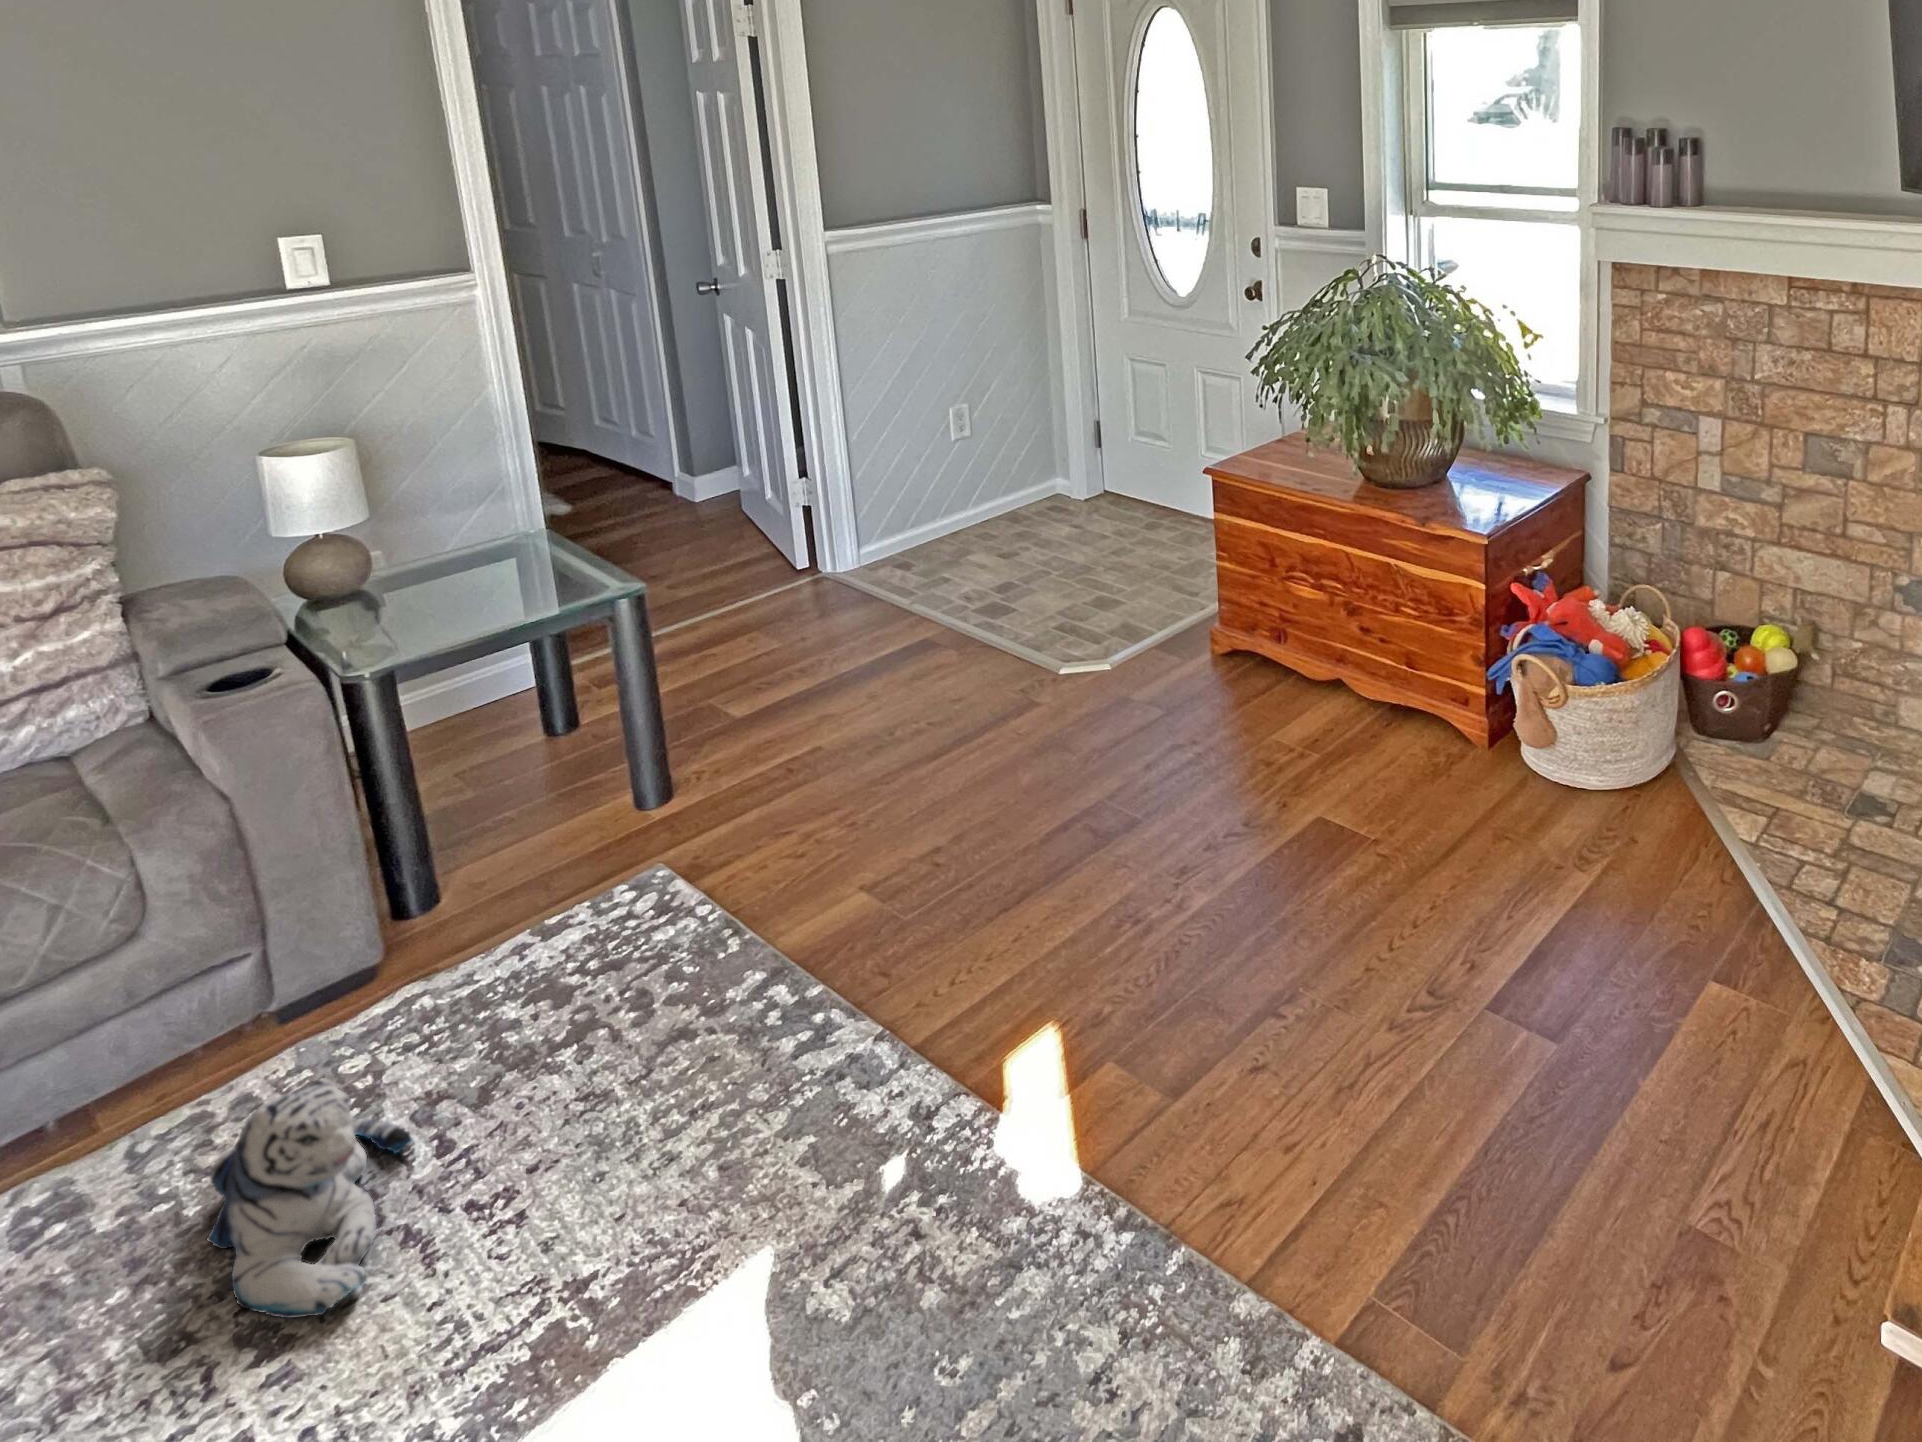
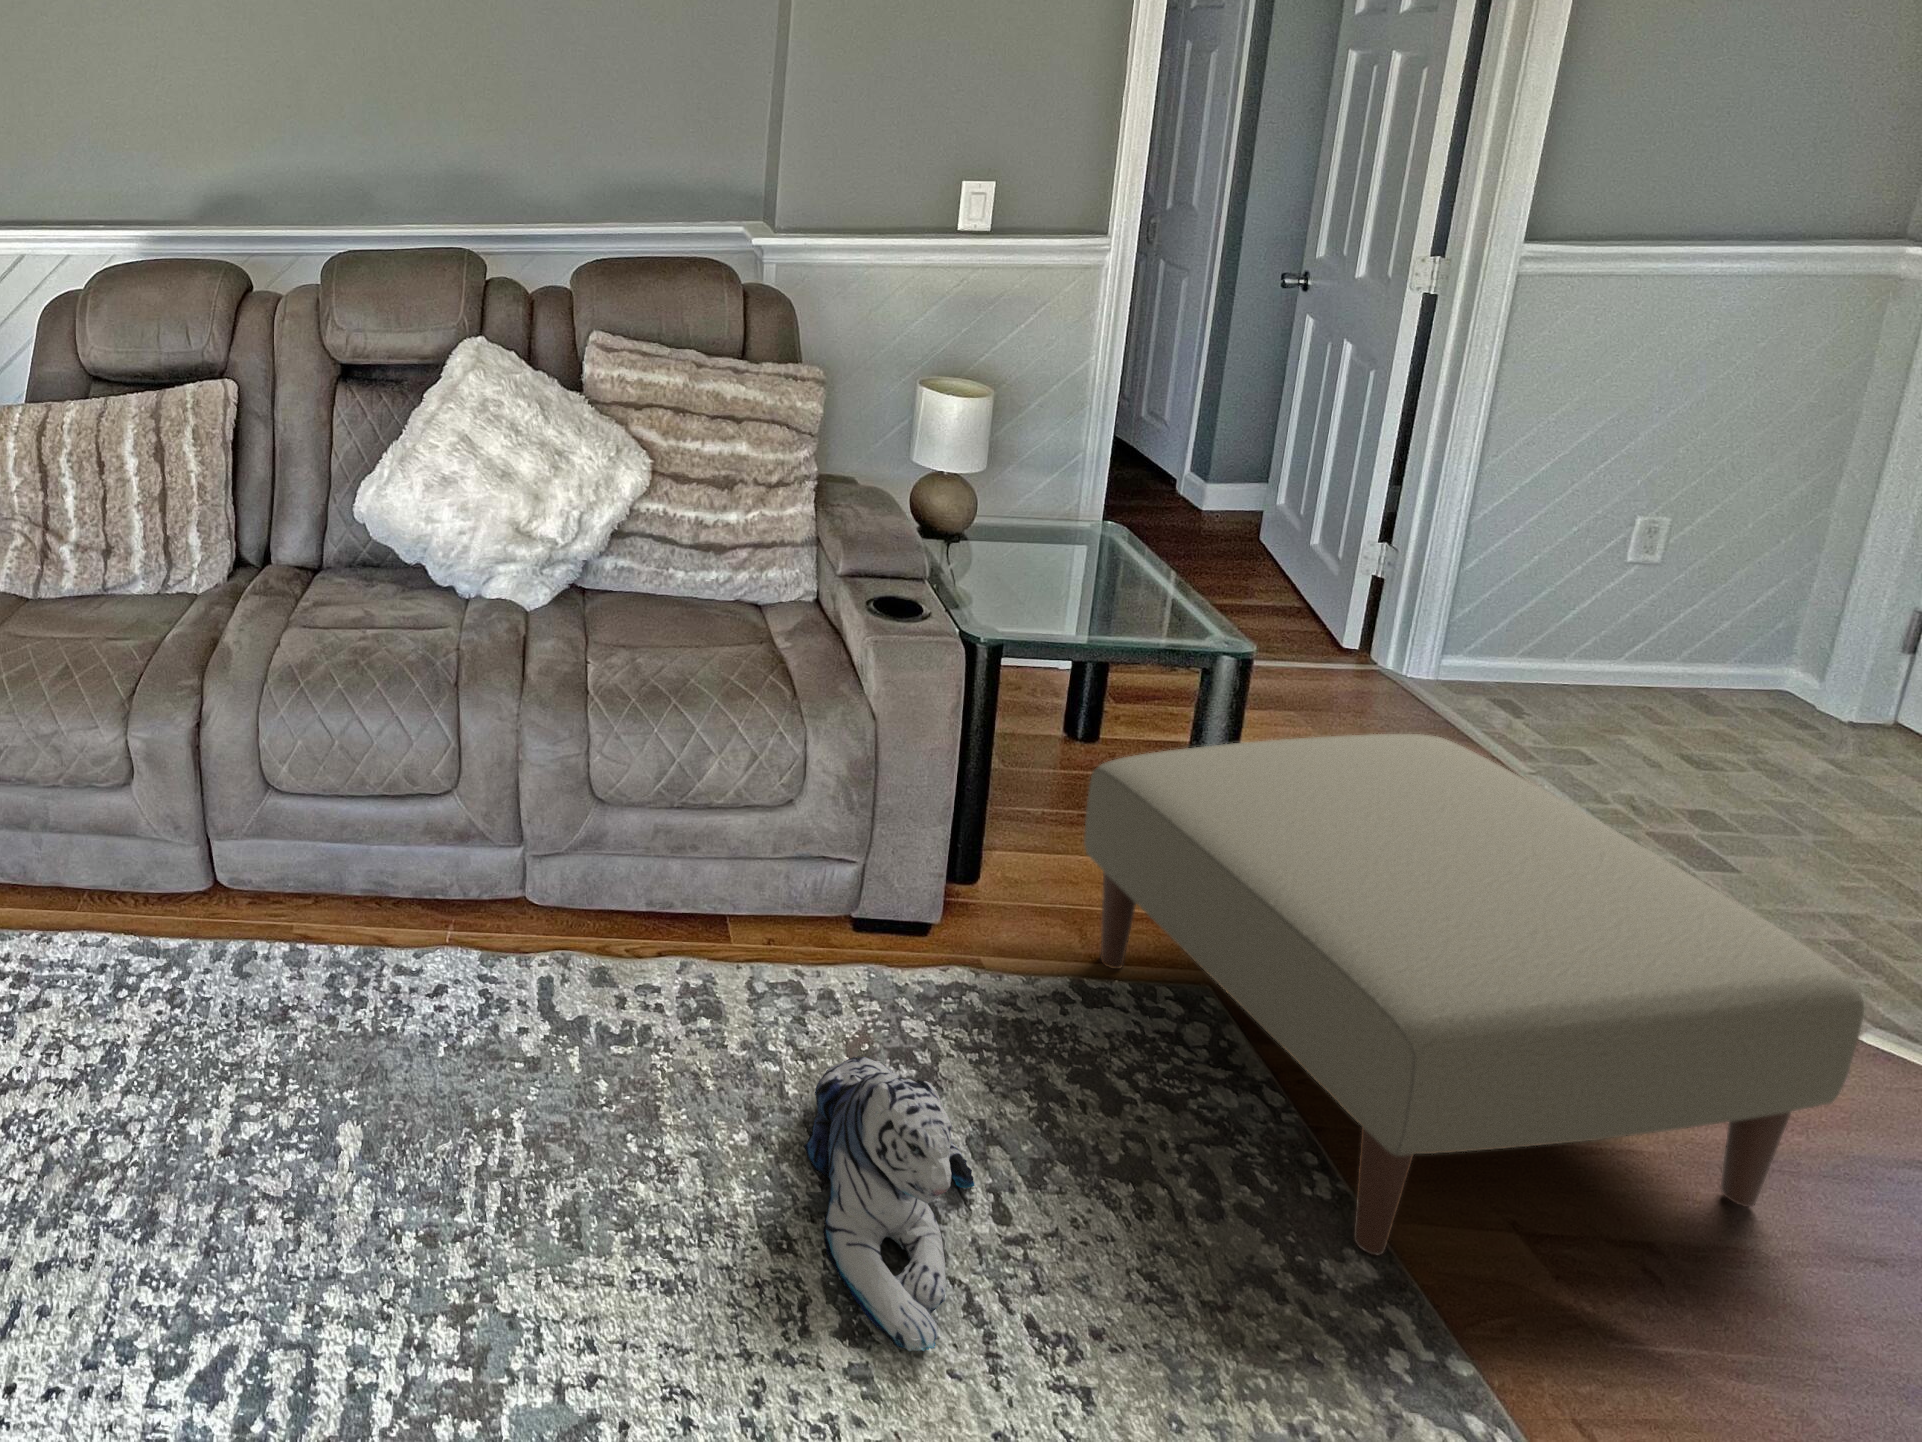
ottoman: none [504,600,1003,970] -> present [1084,734,1864,1255]

